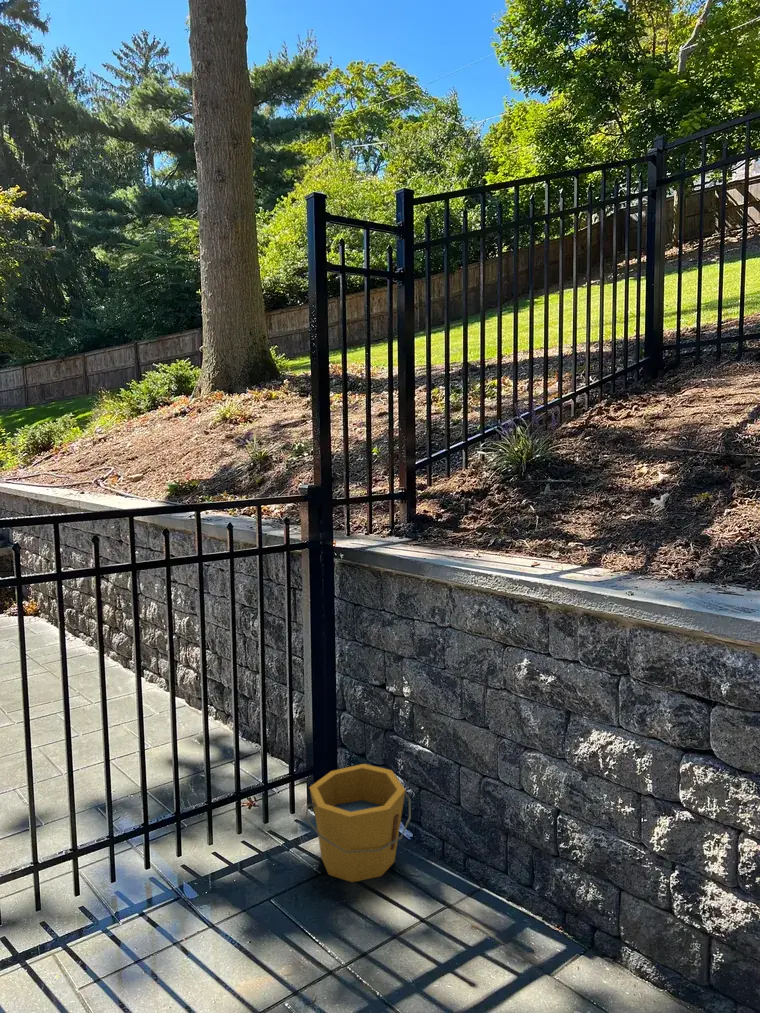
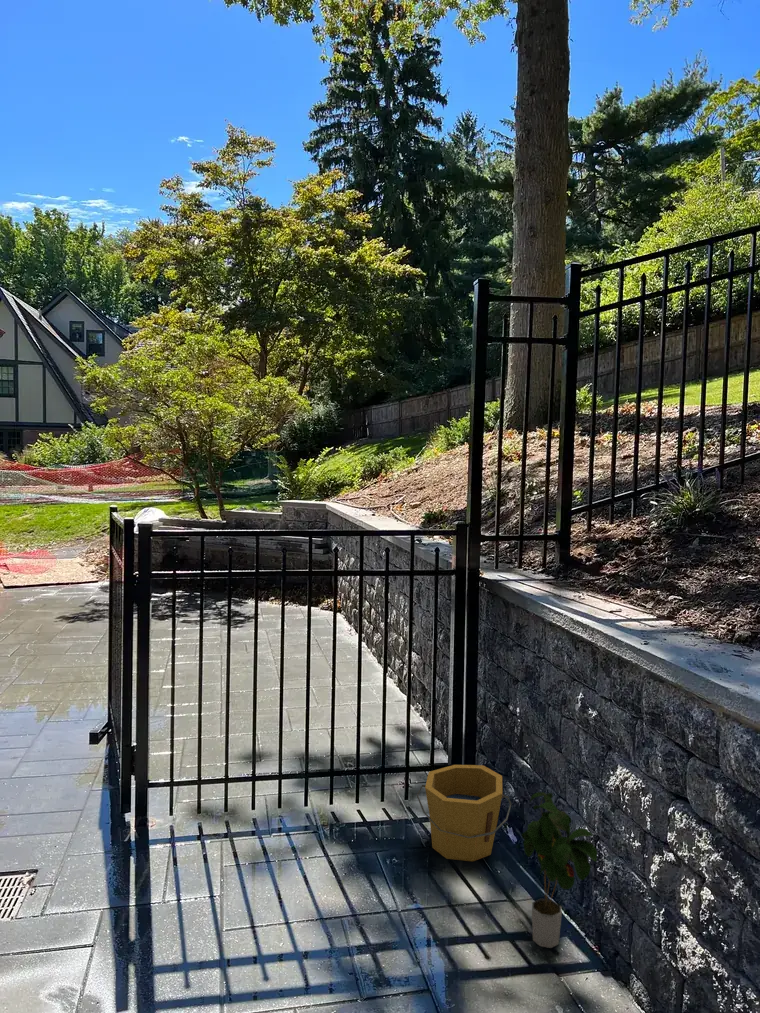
potted plant: none [457,776,579,948] -> present [522,792,597,948]

